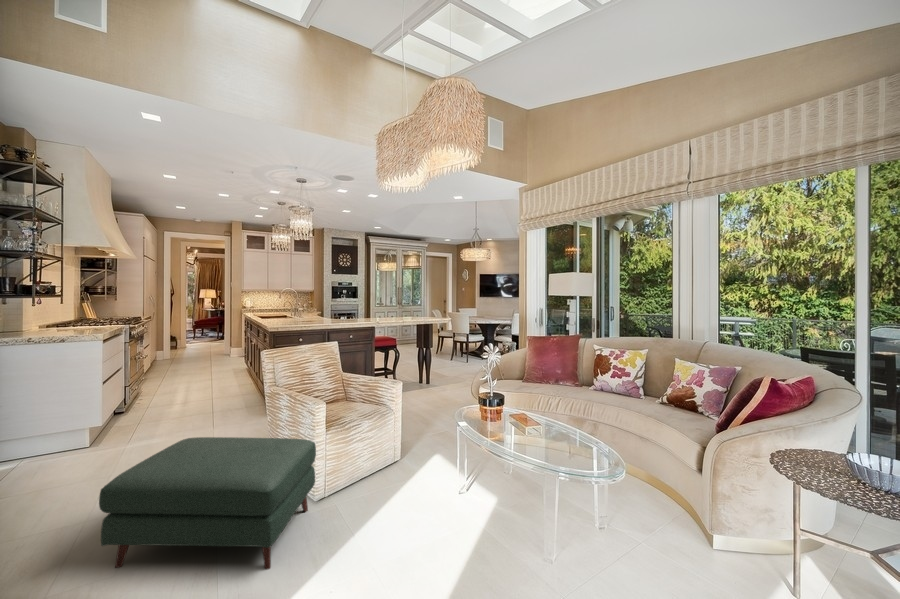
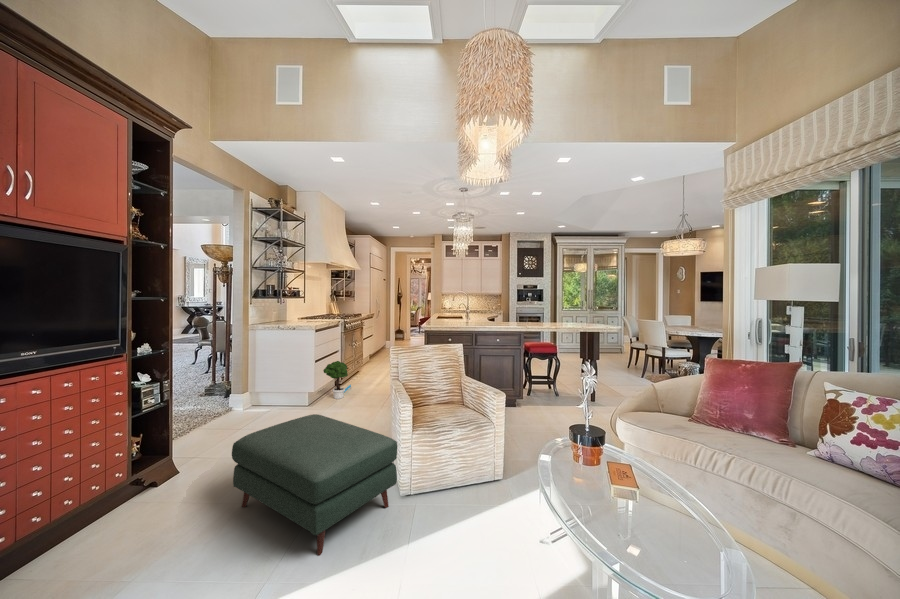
potted tree: none [114,381,157,431] -> present [323,361,351,399]

